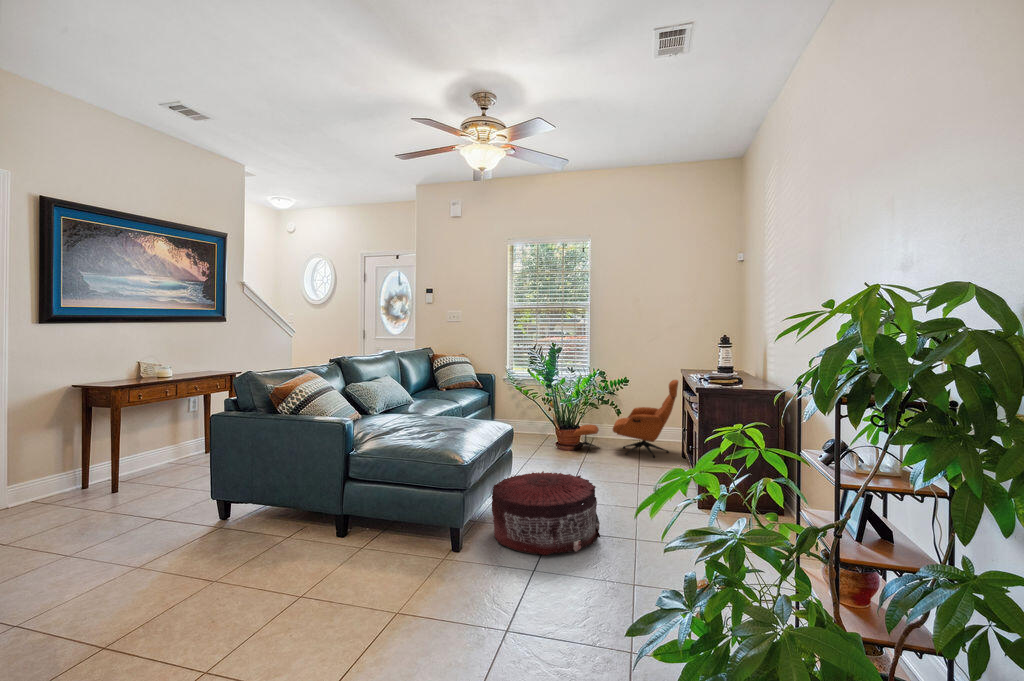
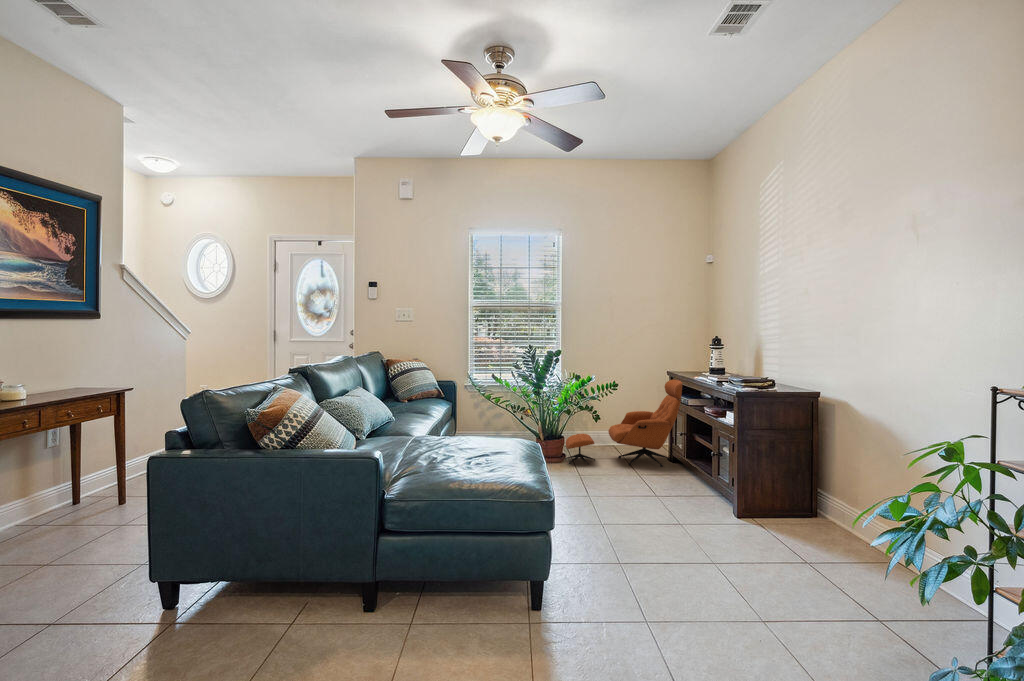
pouf: present [492,471,600,555] -> none [577,499,721,615]

